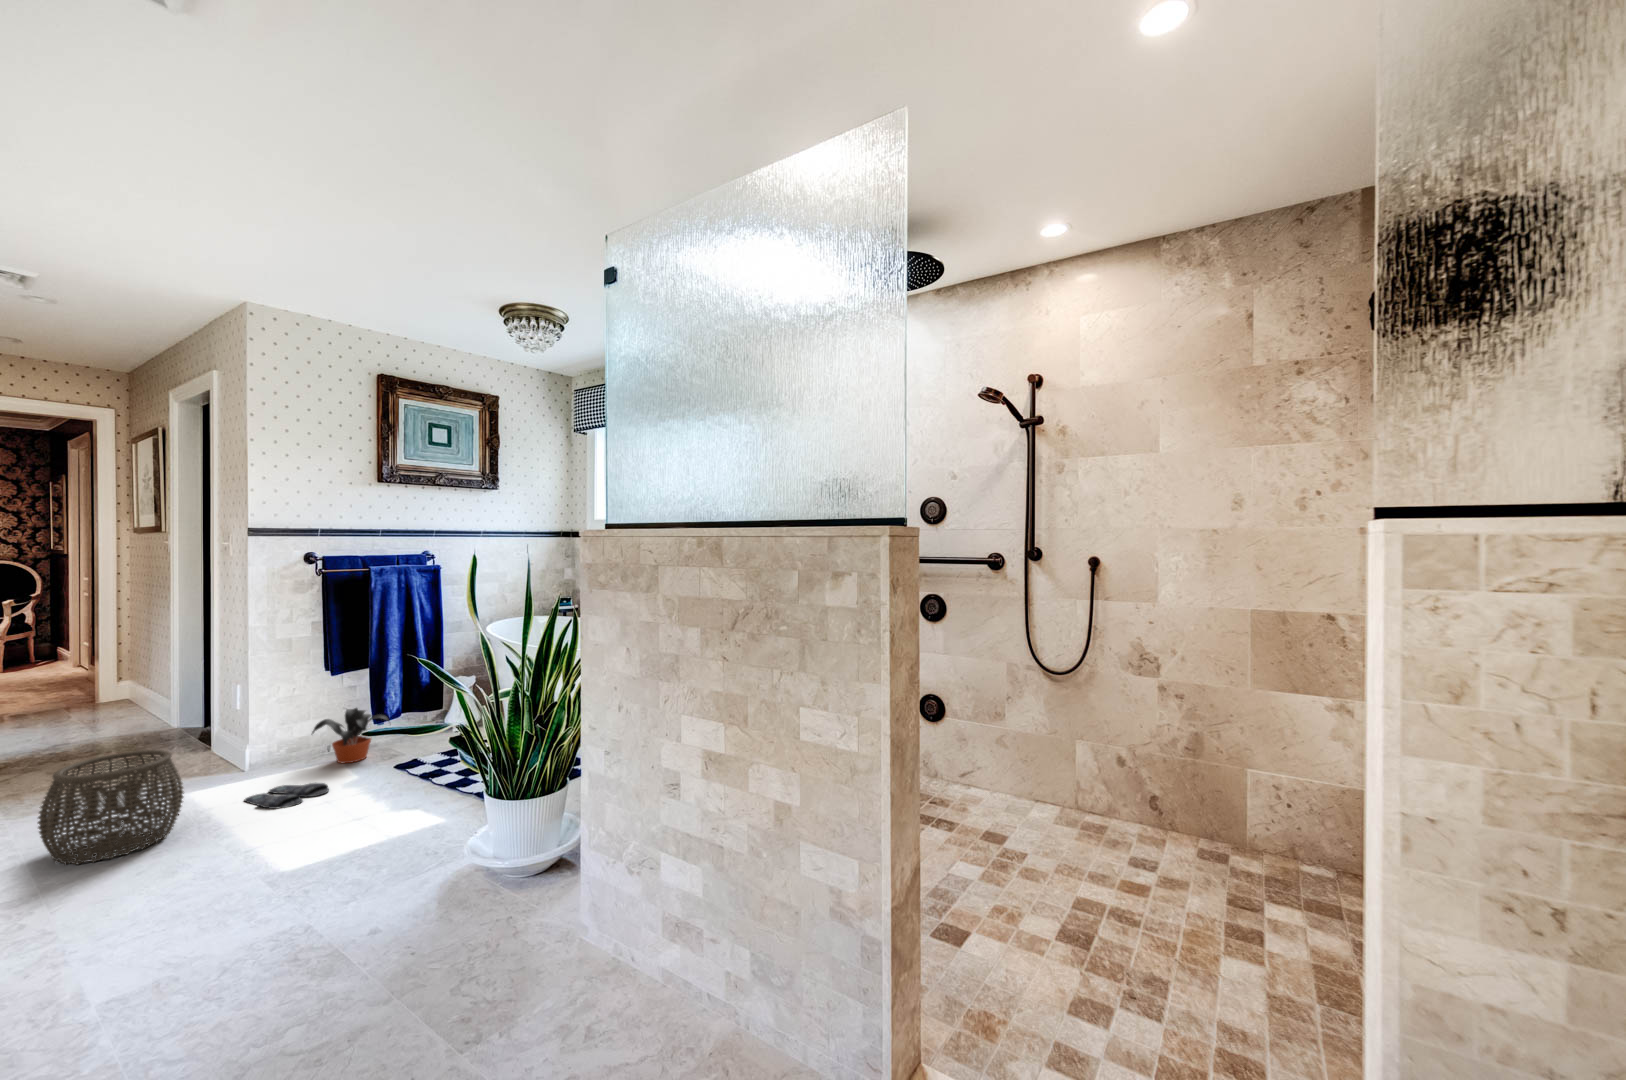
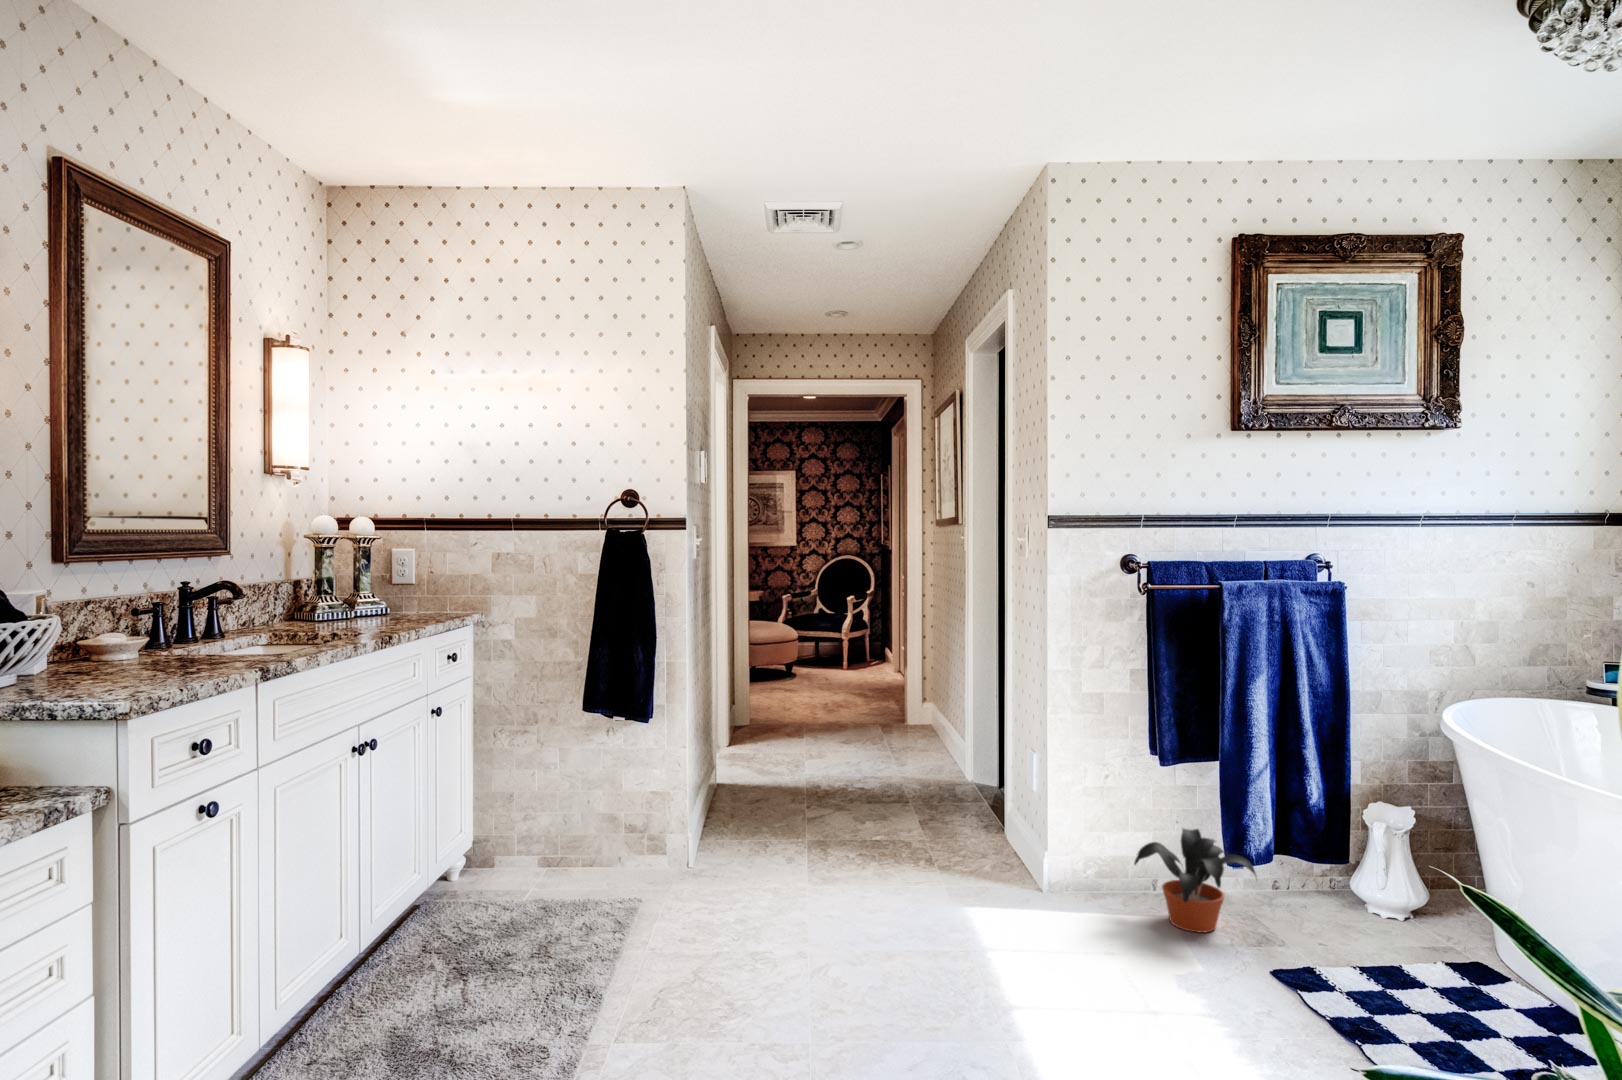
woven basket: present [38,750,184,865] -> none [829,841,977,1014]
slippers: present [244,783,329,809] -> none [1047,946,1168,1006]

